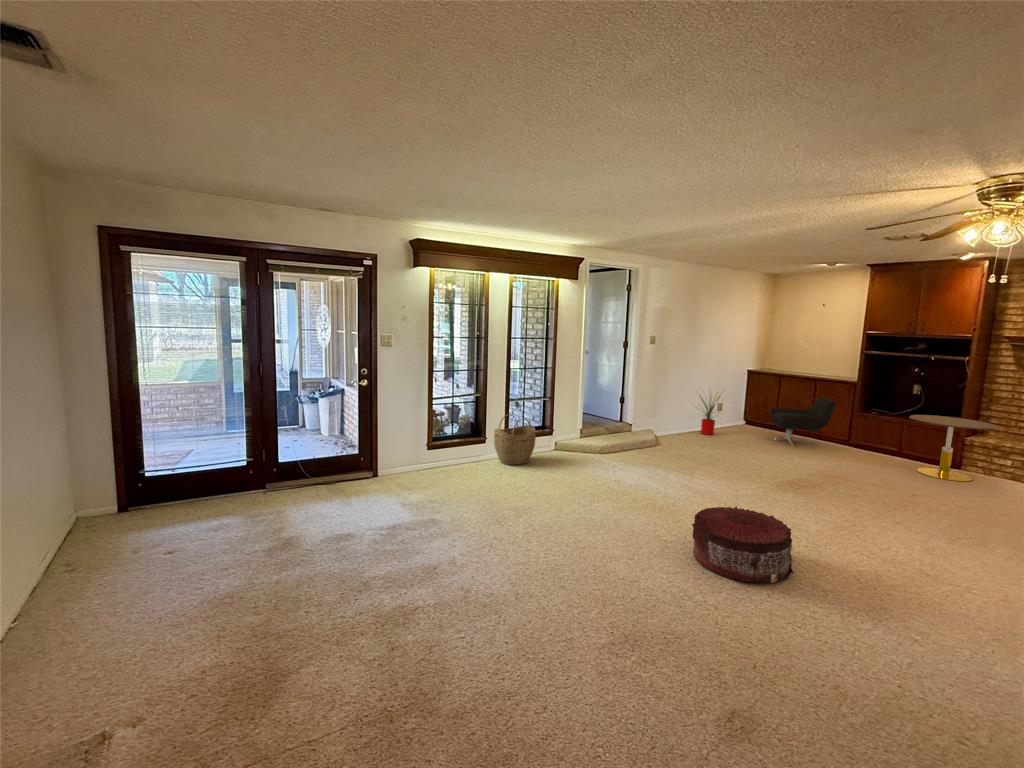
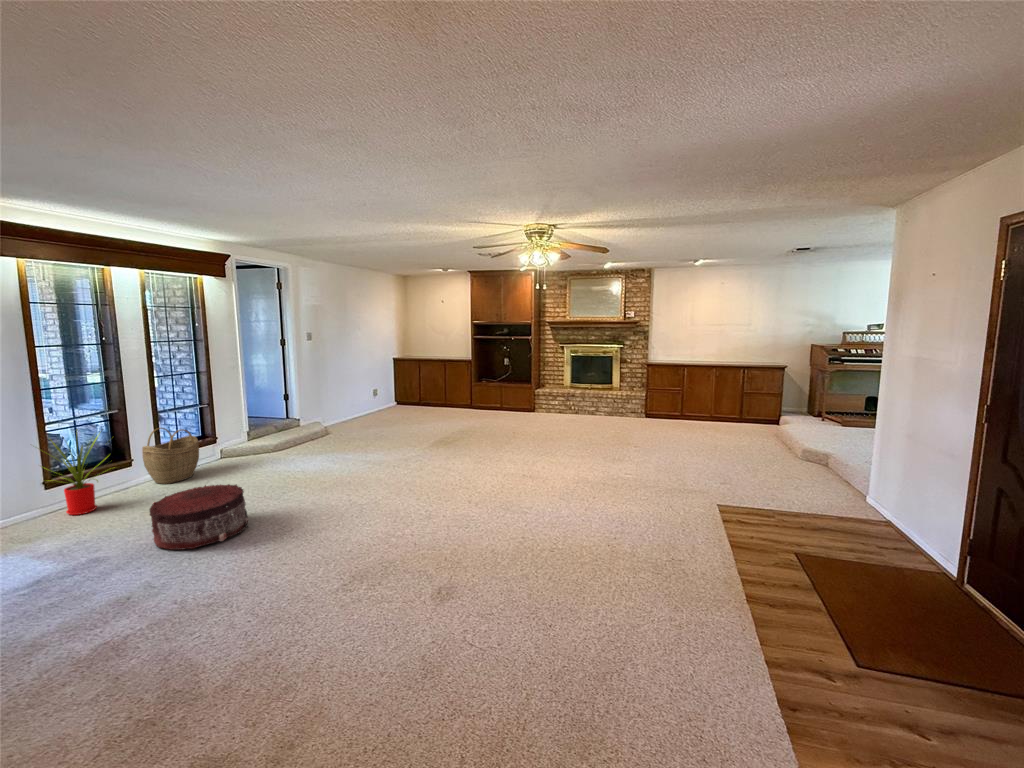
house plant: present [700,394,721,435] -> present [42,434,100,515]
lounge chair: present [770,397,837,446] -> none [414,374,461,415]
side table: present [910,415,998,481] -> none [505,378,549,419]
pouf: present [692,507,793,583] -> present [149,484,248,550]

